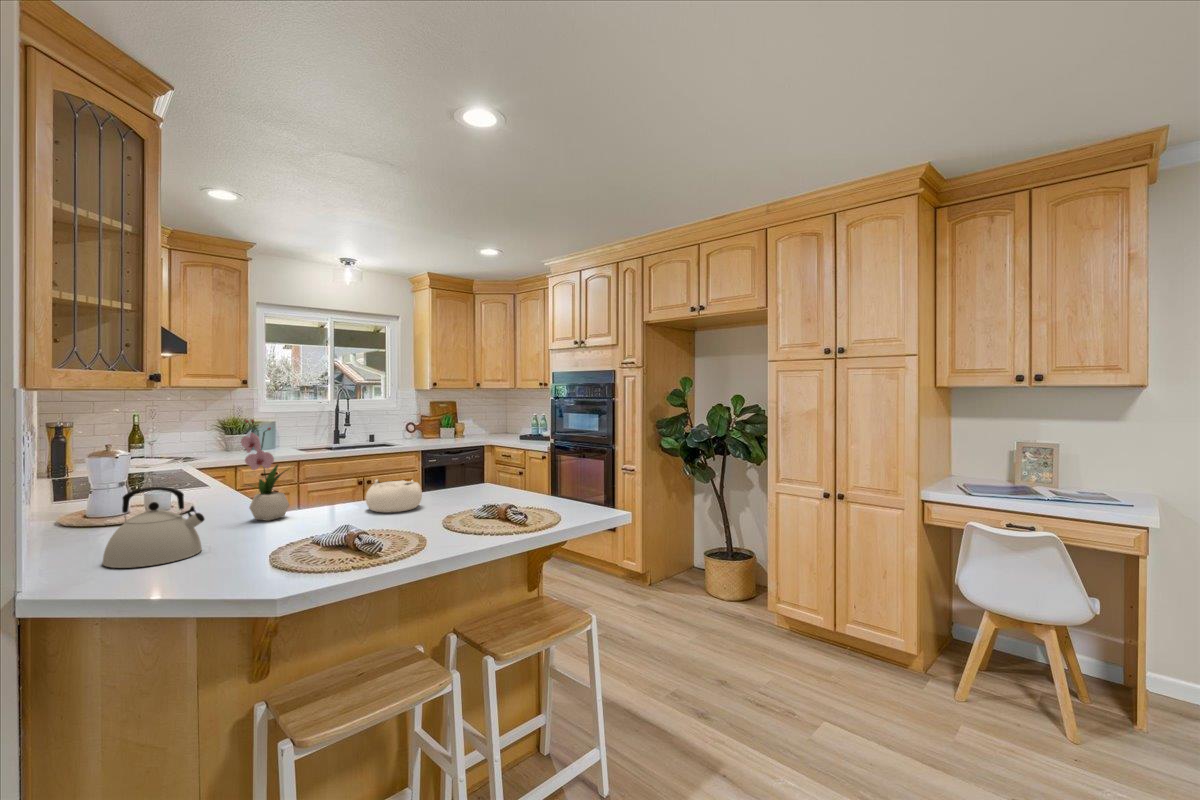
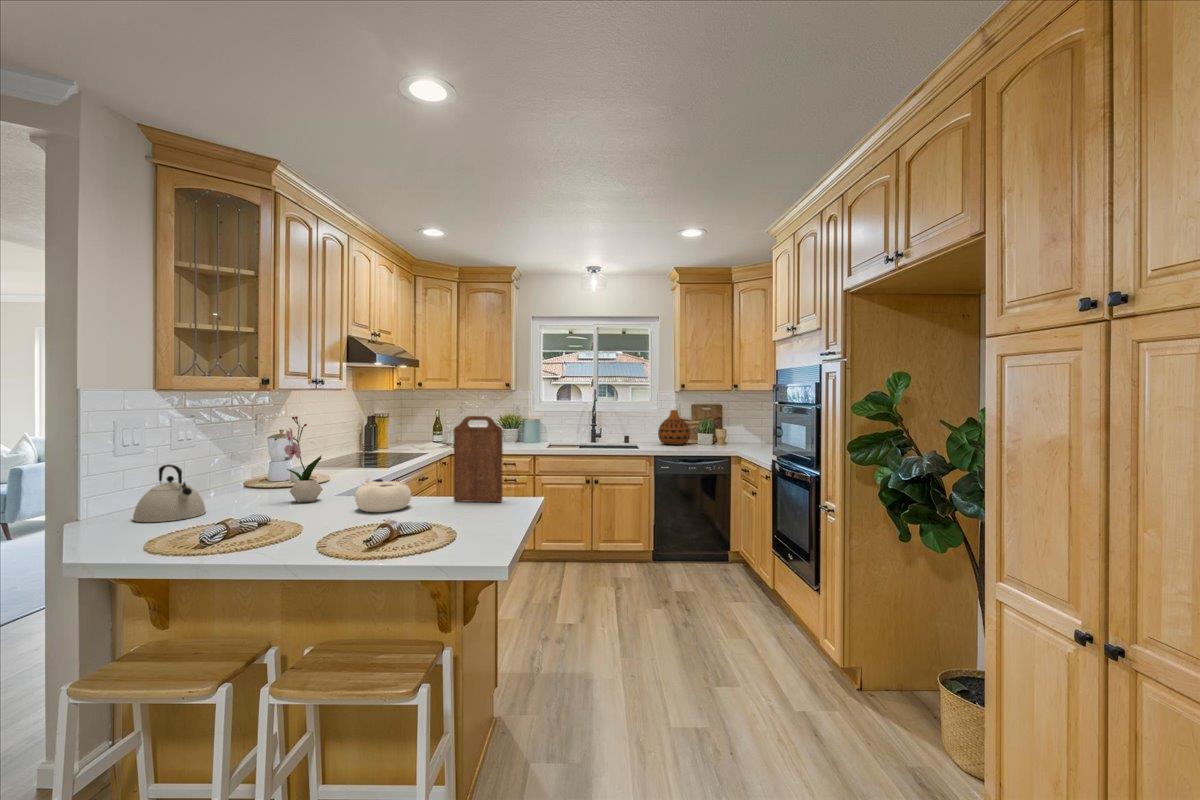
vase: none [404,407,436,441] -> present [658,410,690,445]
cutting board: none [432,413,477,495] -> present [454,416,503,502]

